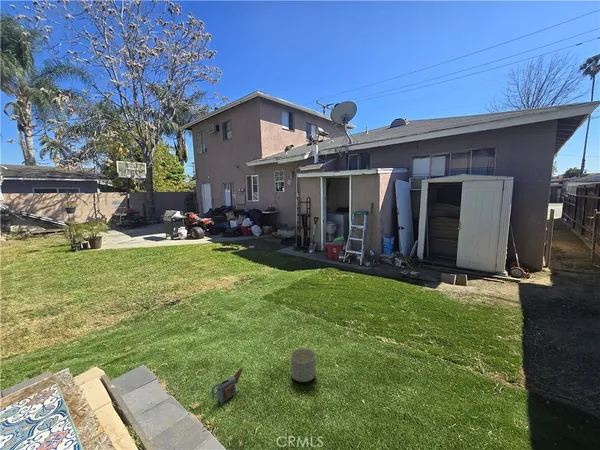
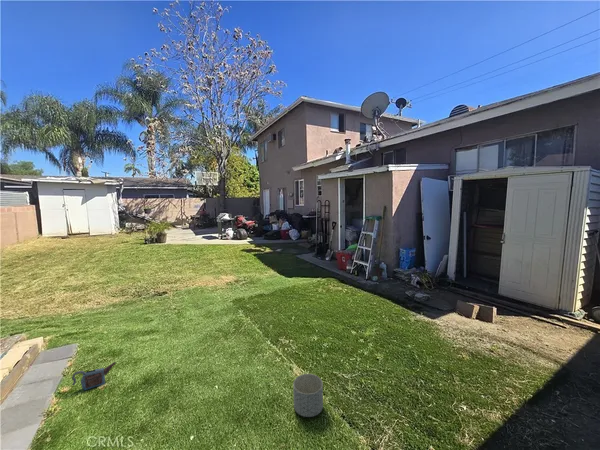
planter: present [291,348,316,382] -> present [293,374,323,417]

